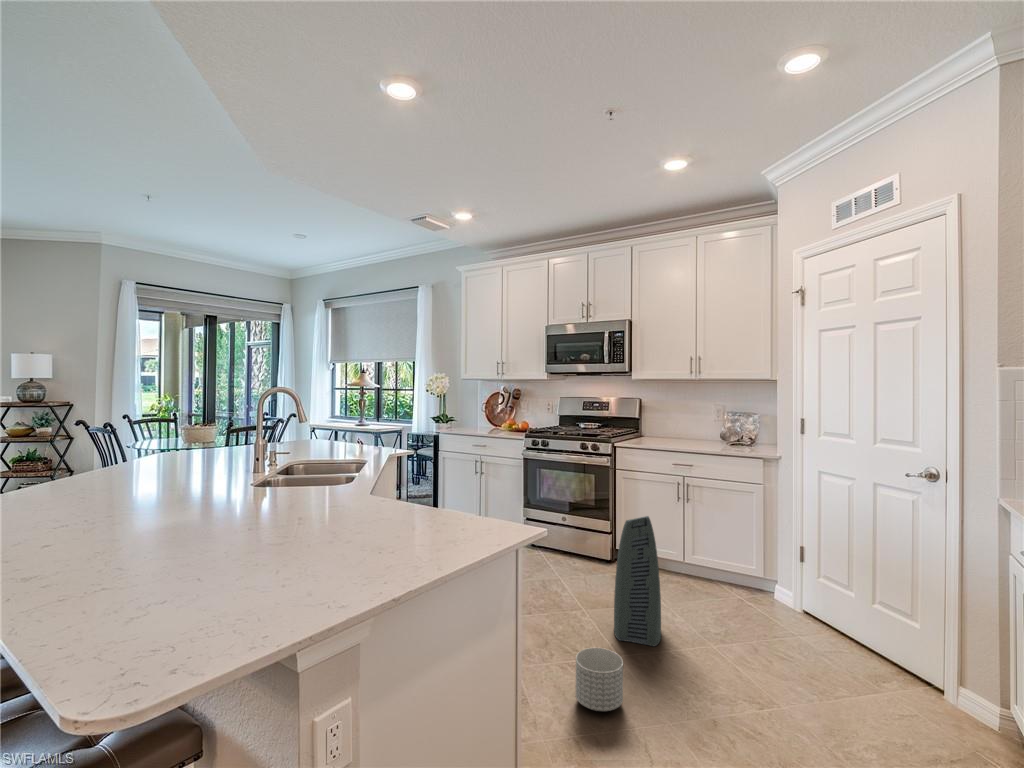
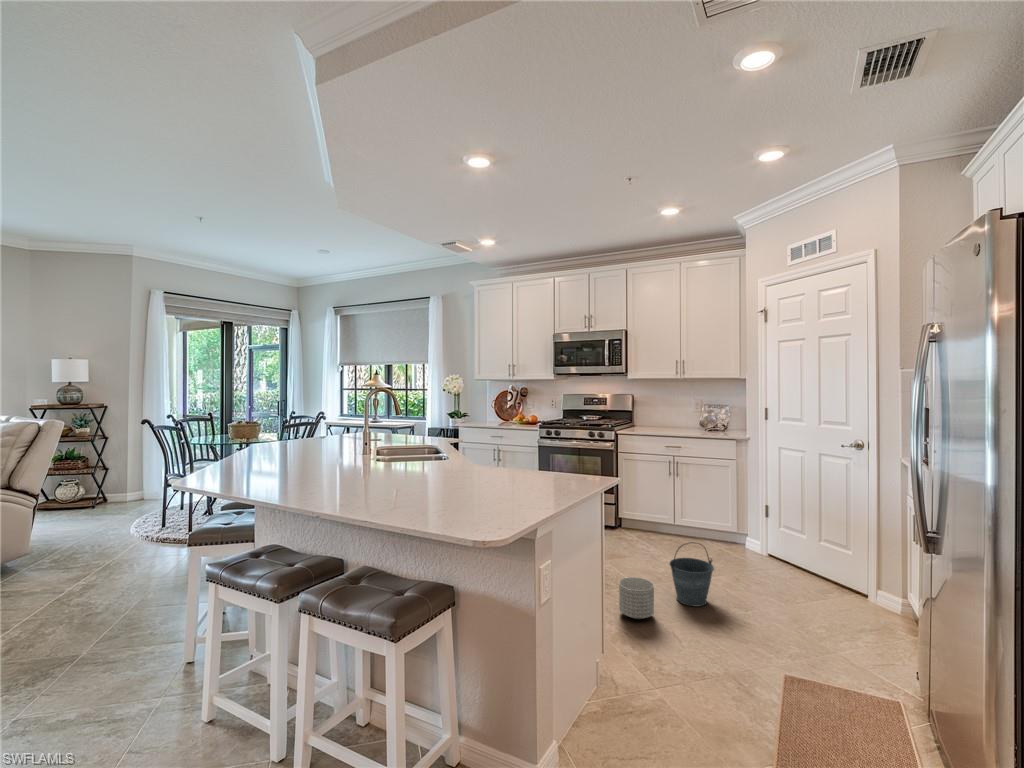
air purifier: present [614,516,661,646] -> none [632,484,668,581]
bucket: none [653,602,714,693] -> present [670,542,714,607]

